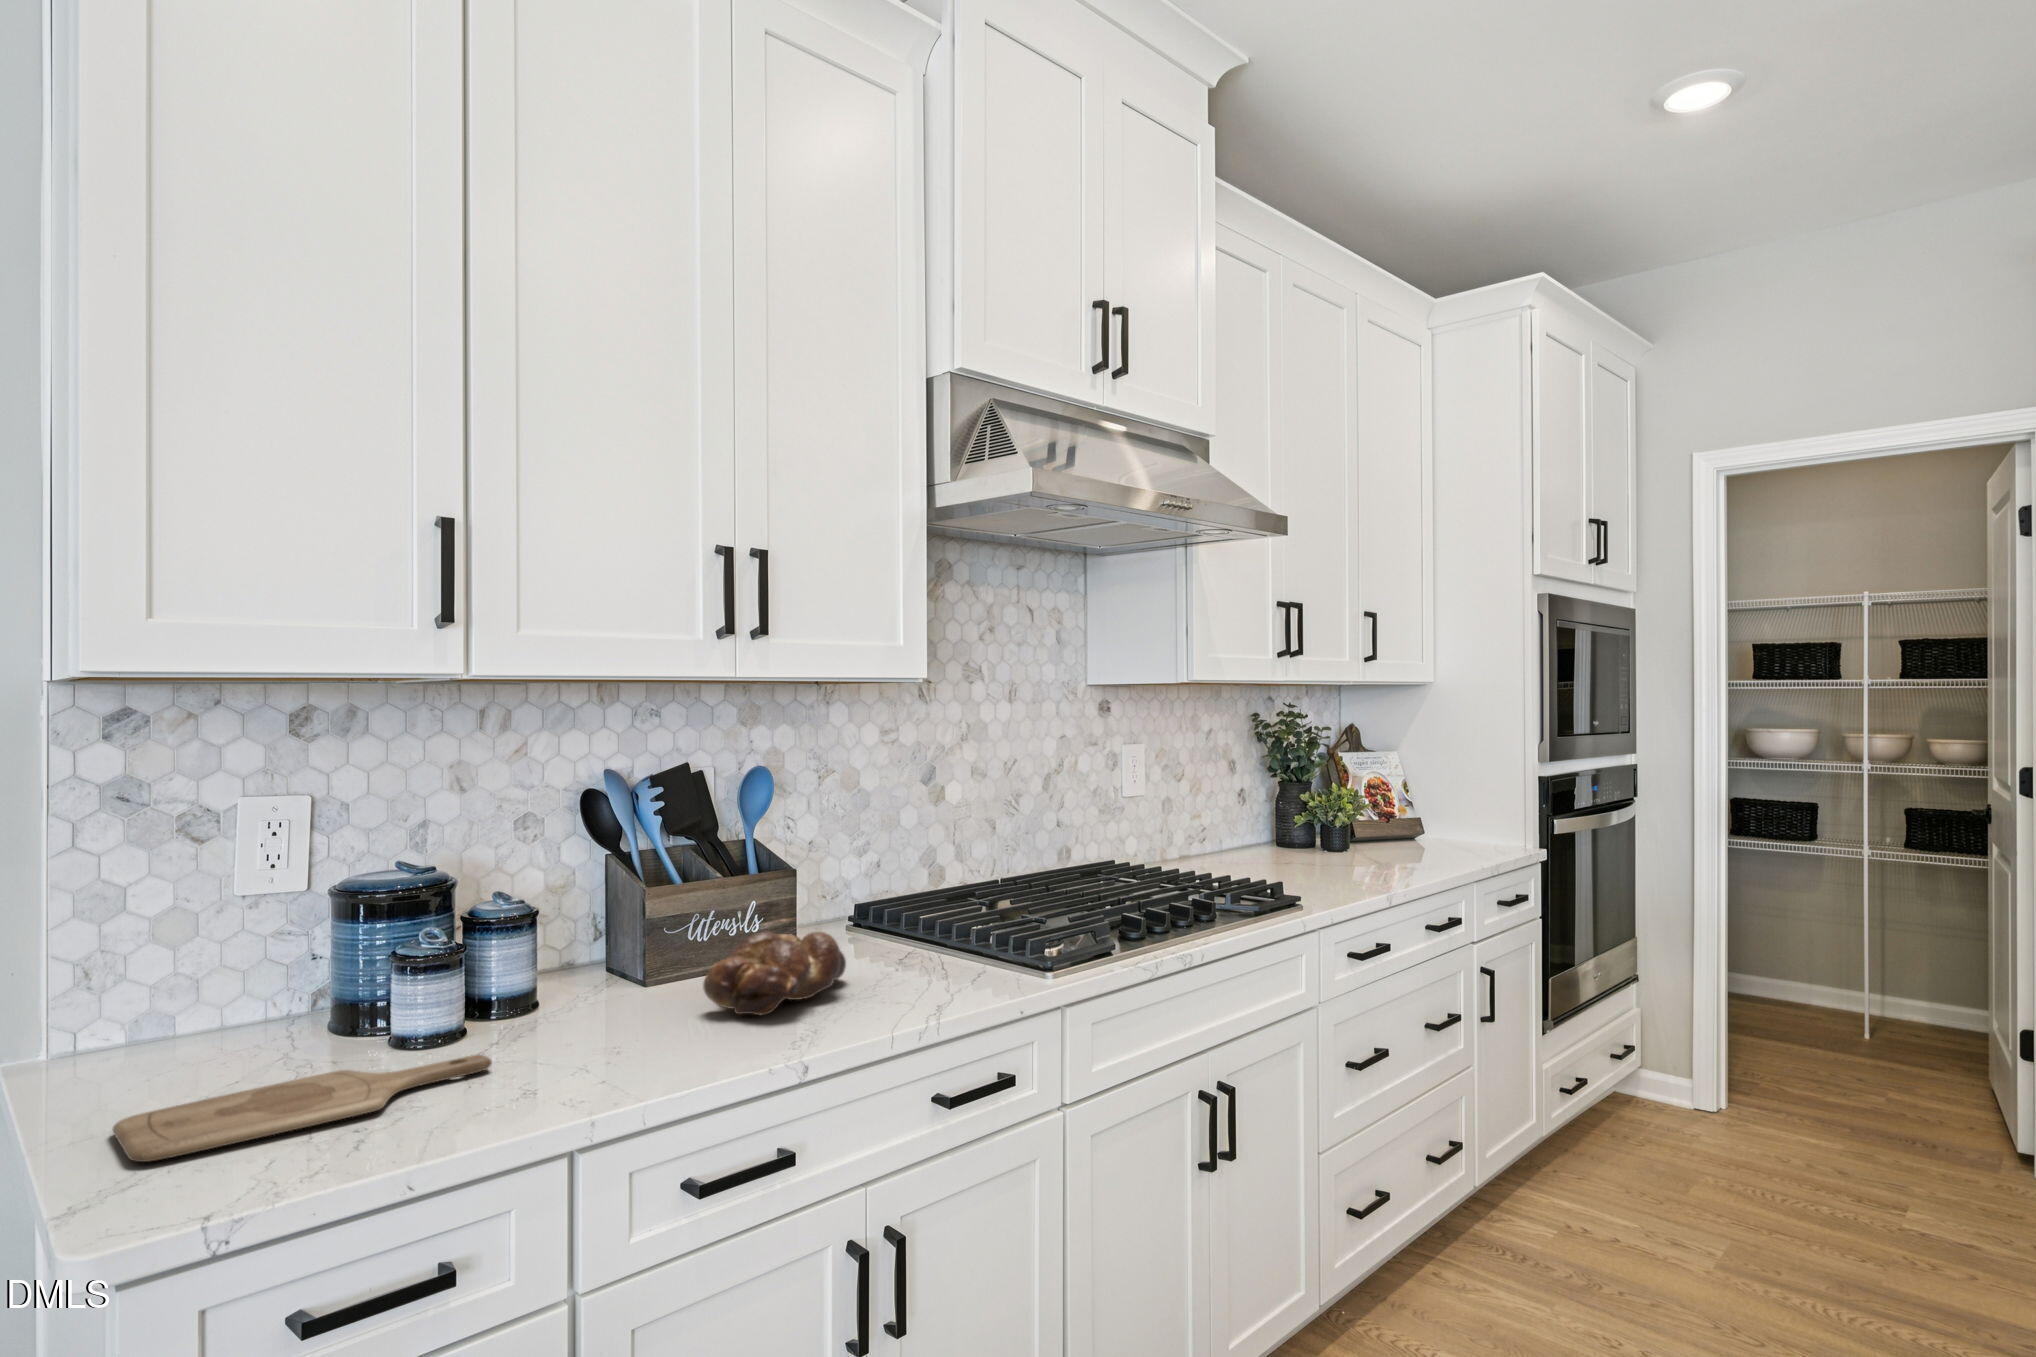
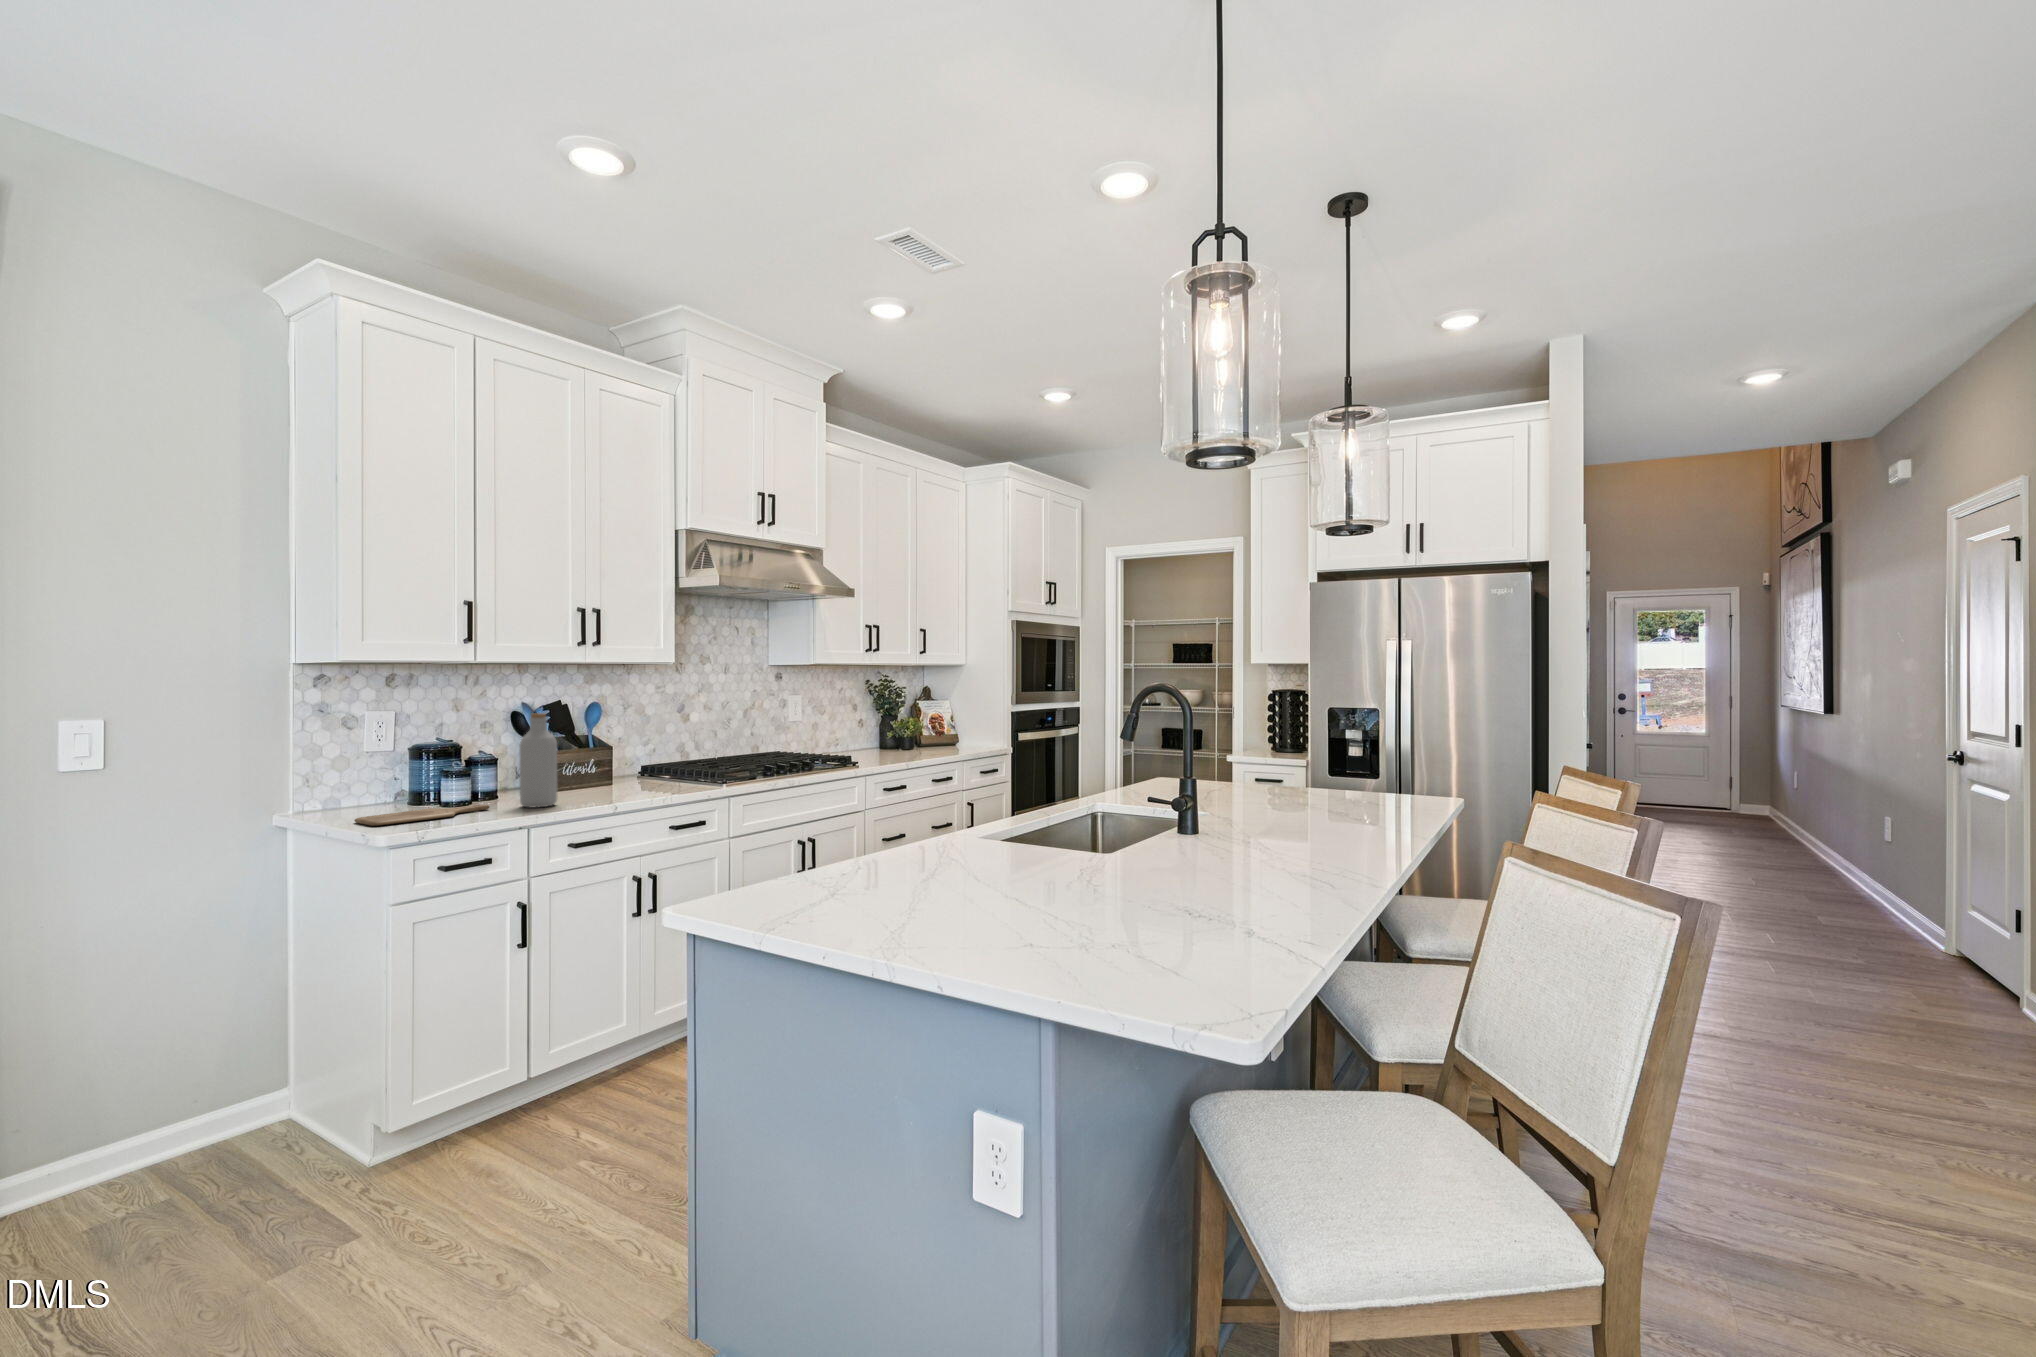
bottle: none [570,808,663,1065] -> present [520,713,557,808]
bread loaf: present [703,932,846,1015] -> none [572,768,635,797]

